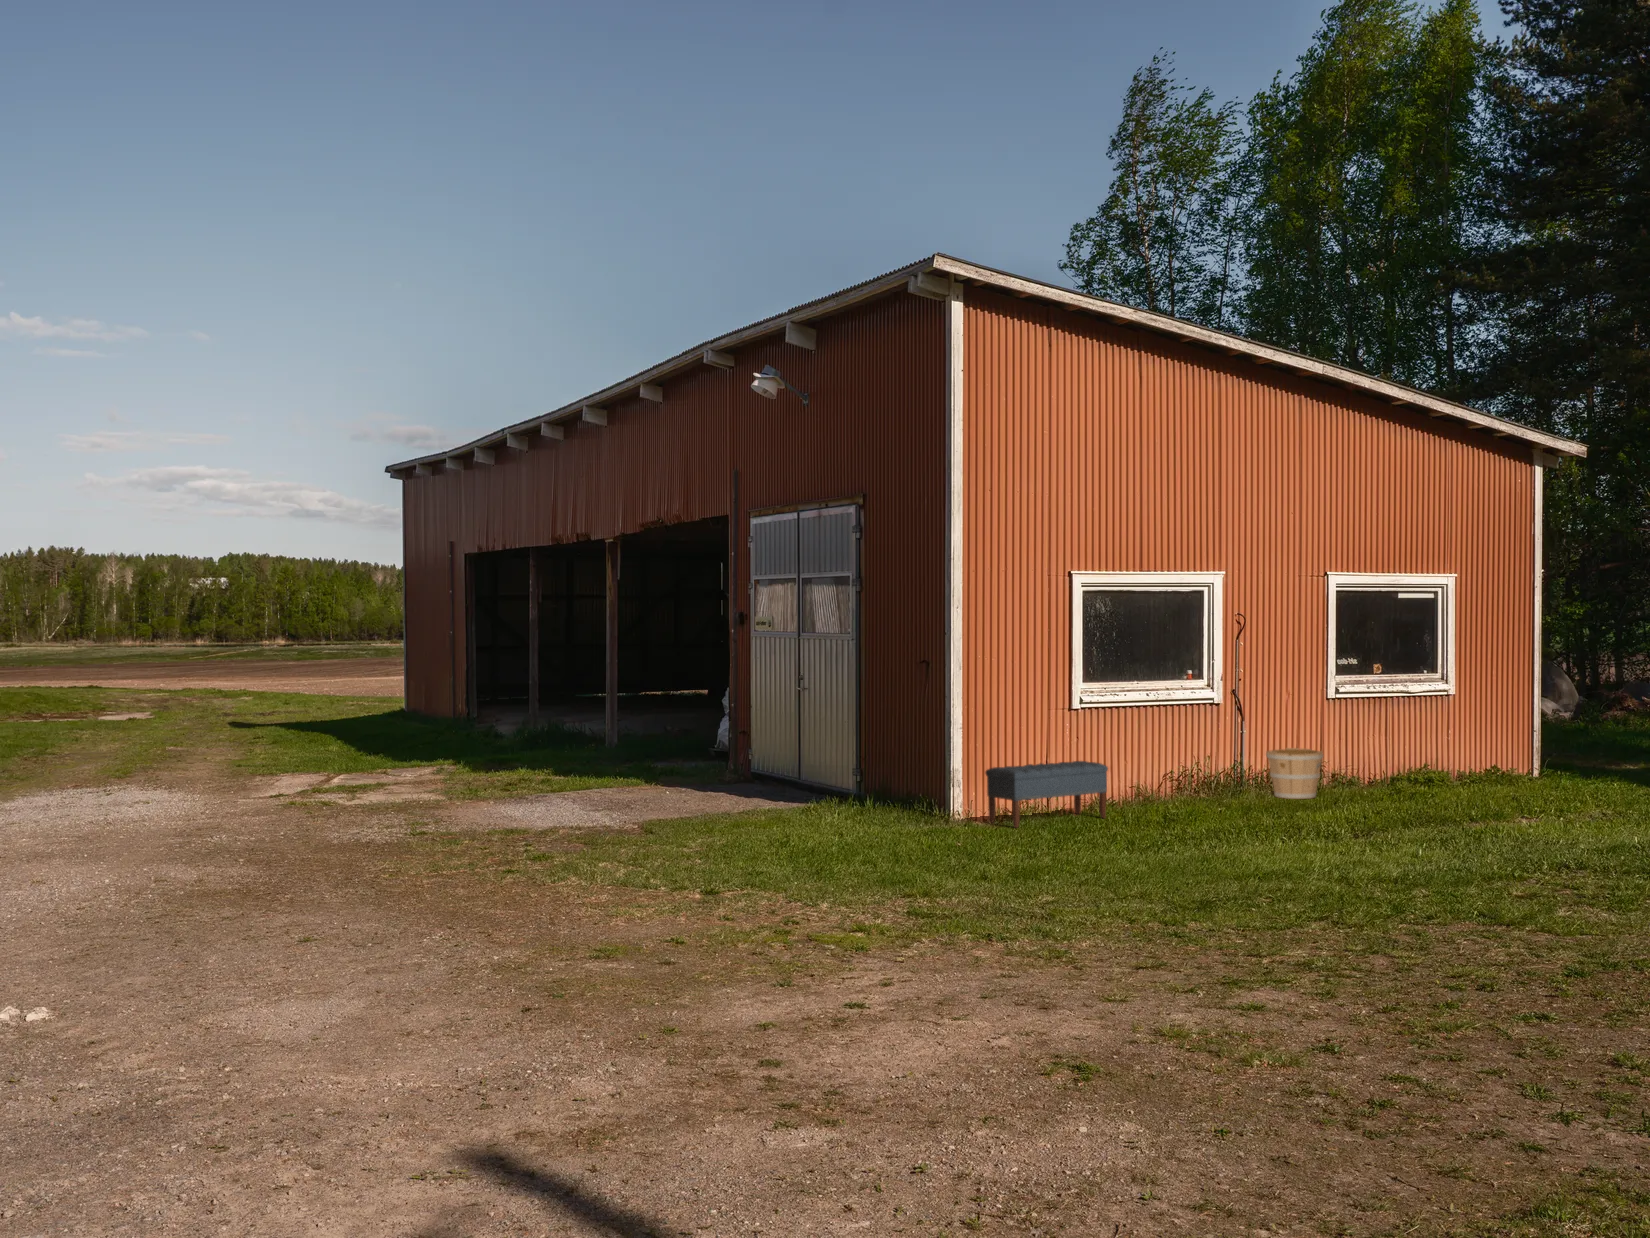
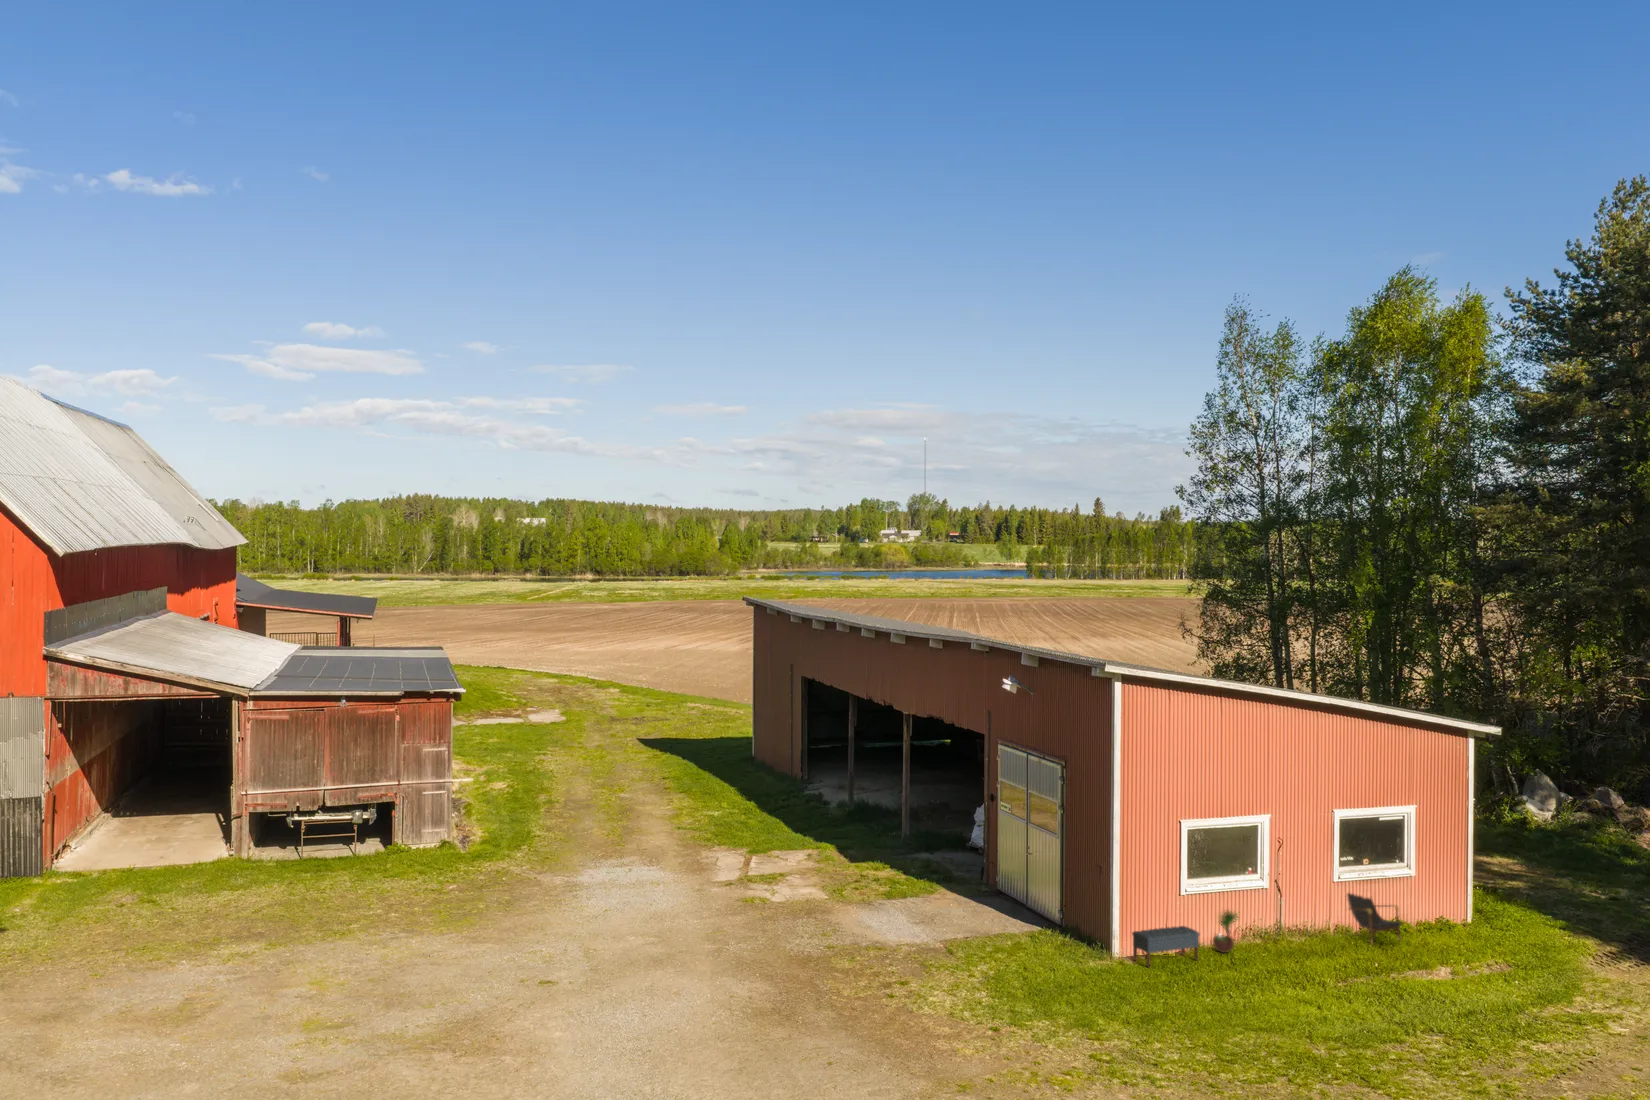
lounge chair: none [1345,707,1445,793] -> present [1347,893,1402,943]
potted tree: none [1130,723,1180,809] -> present [1213,911,1238,953]
wooden bucket: present [1266,748,1323,799] -> none [1294,914,1327,948]

